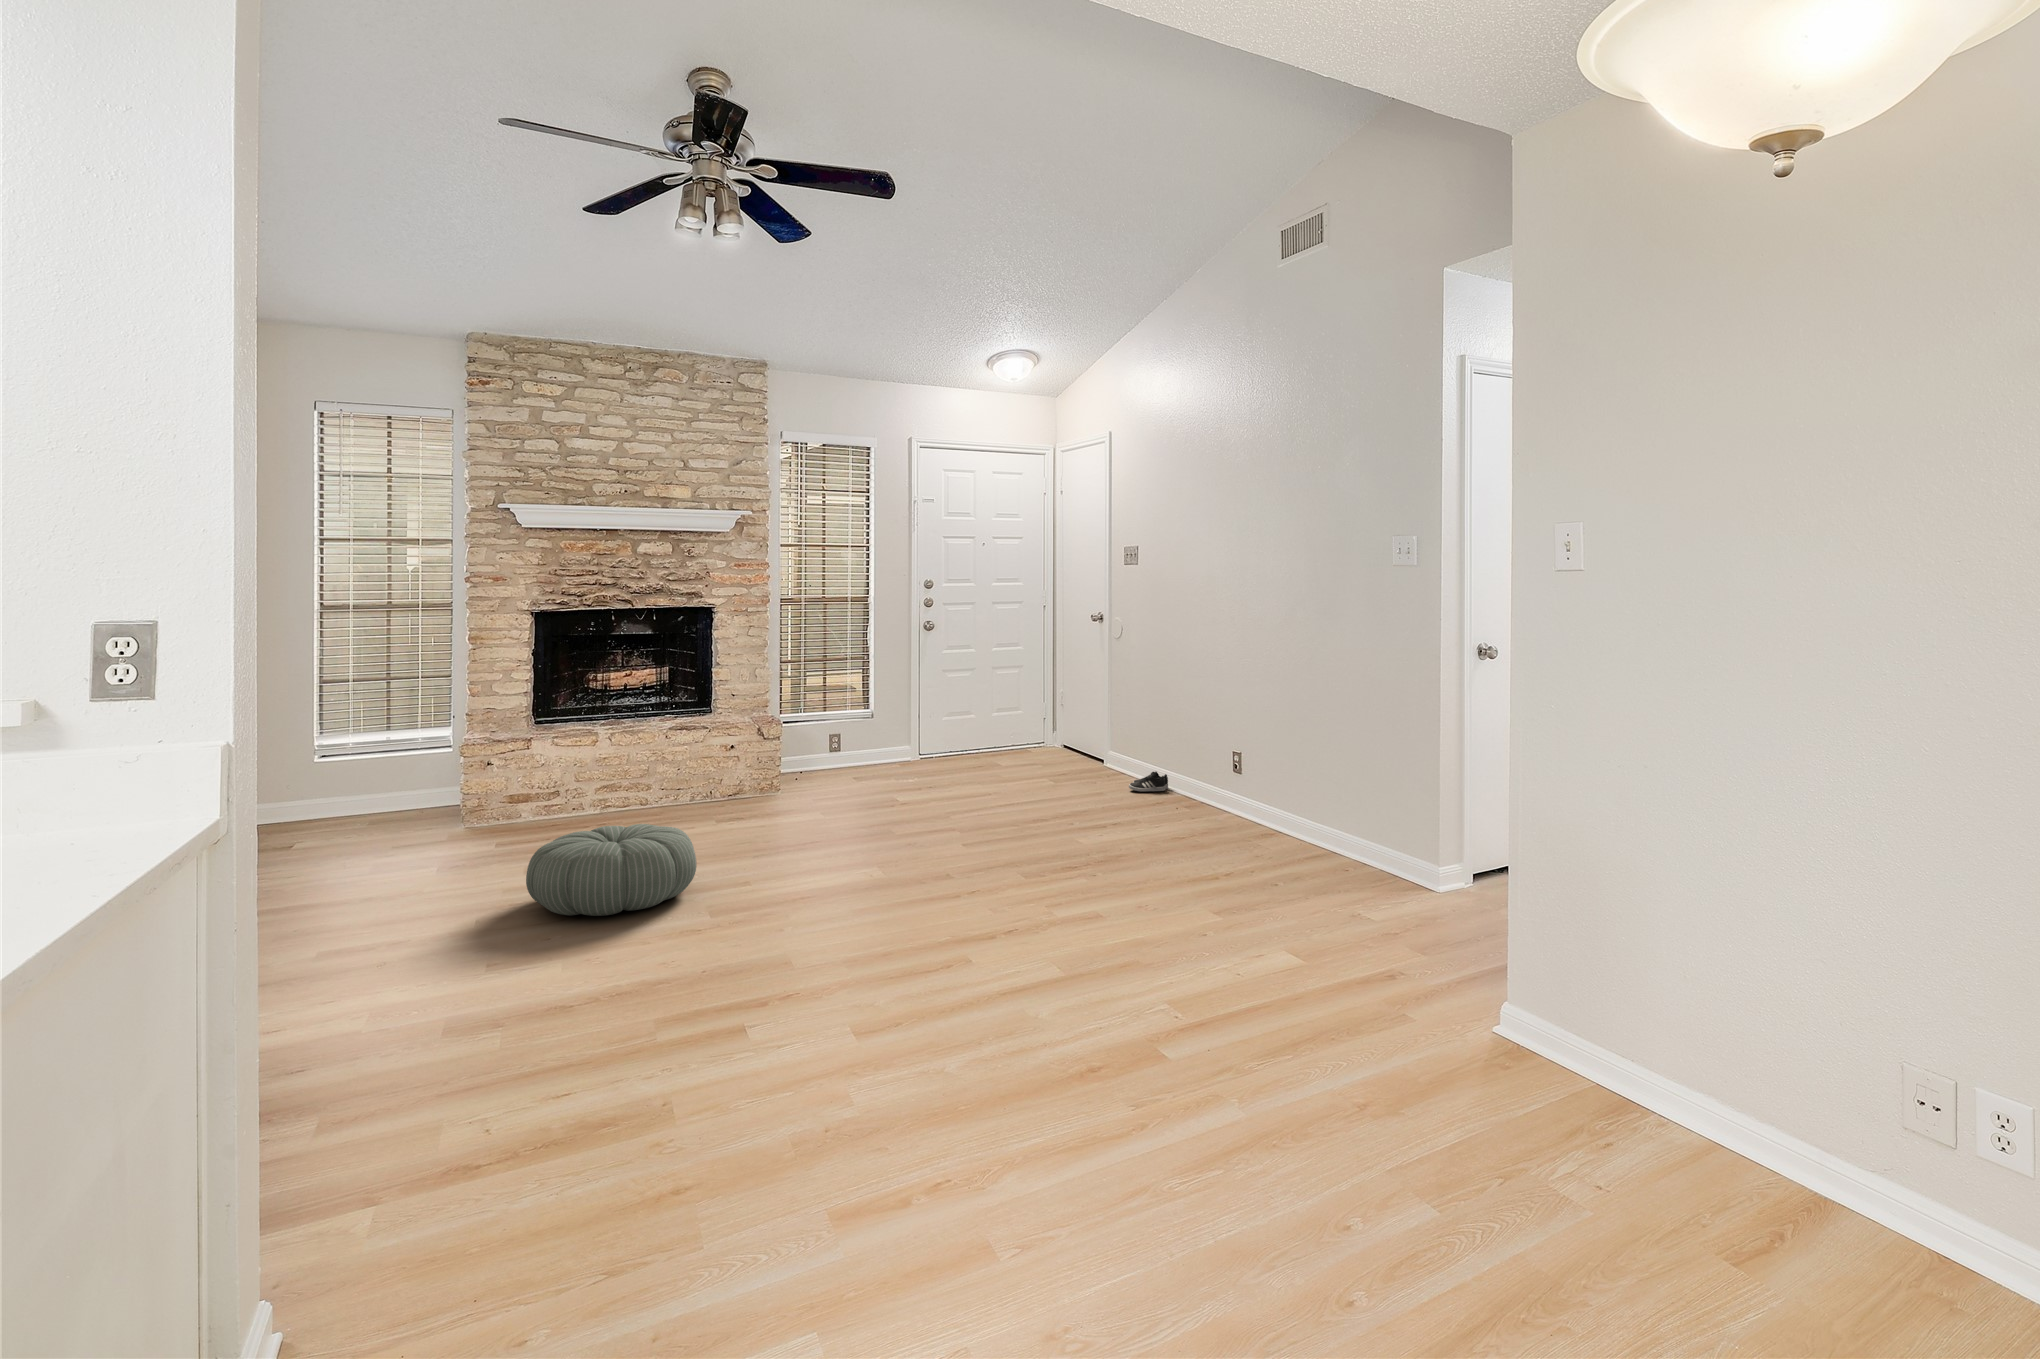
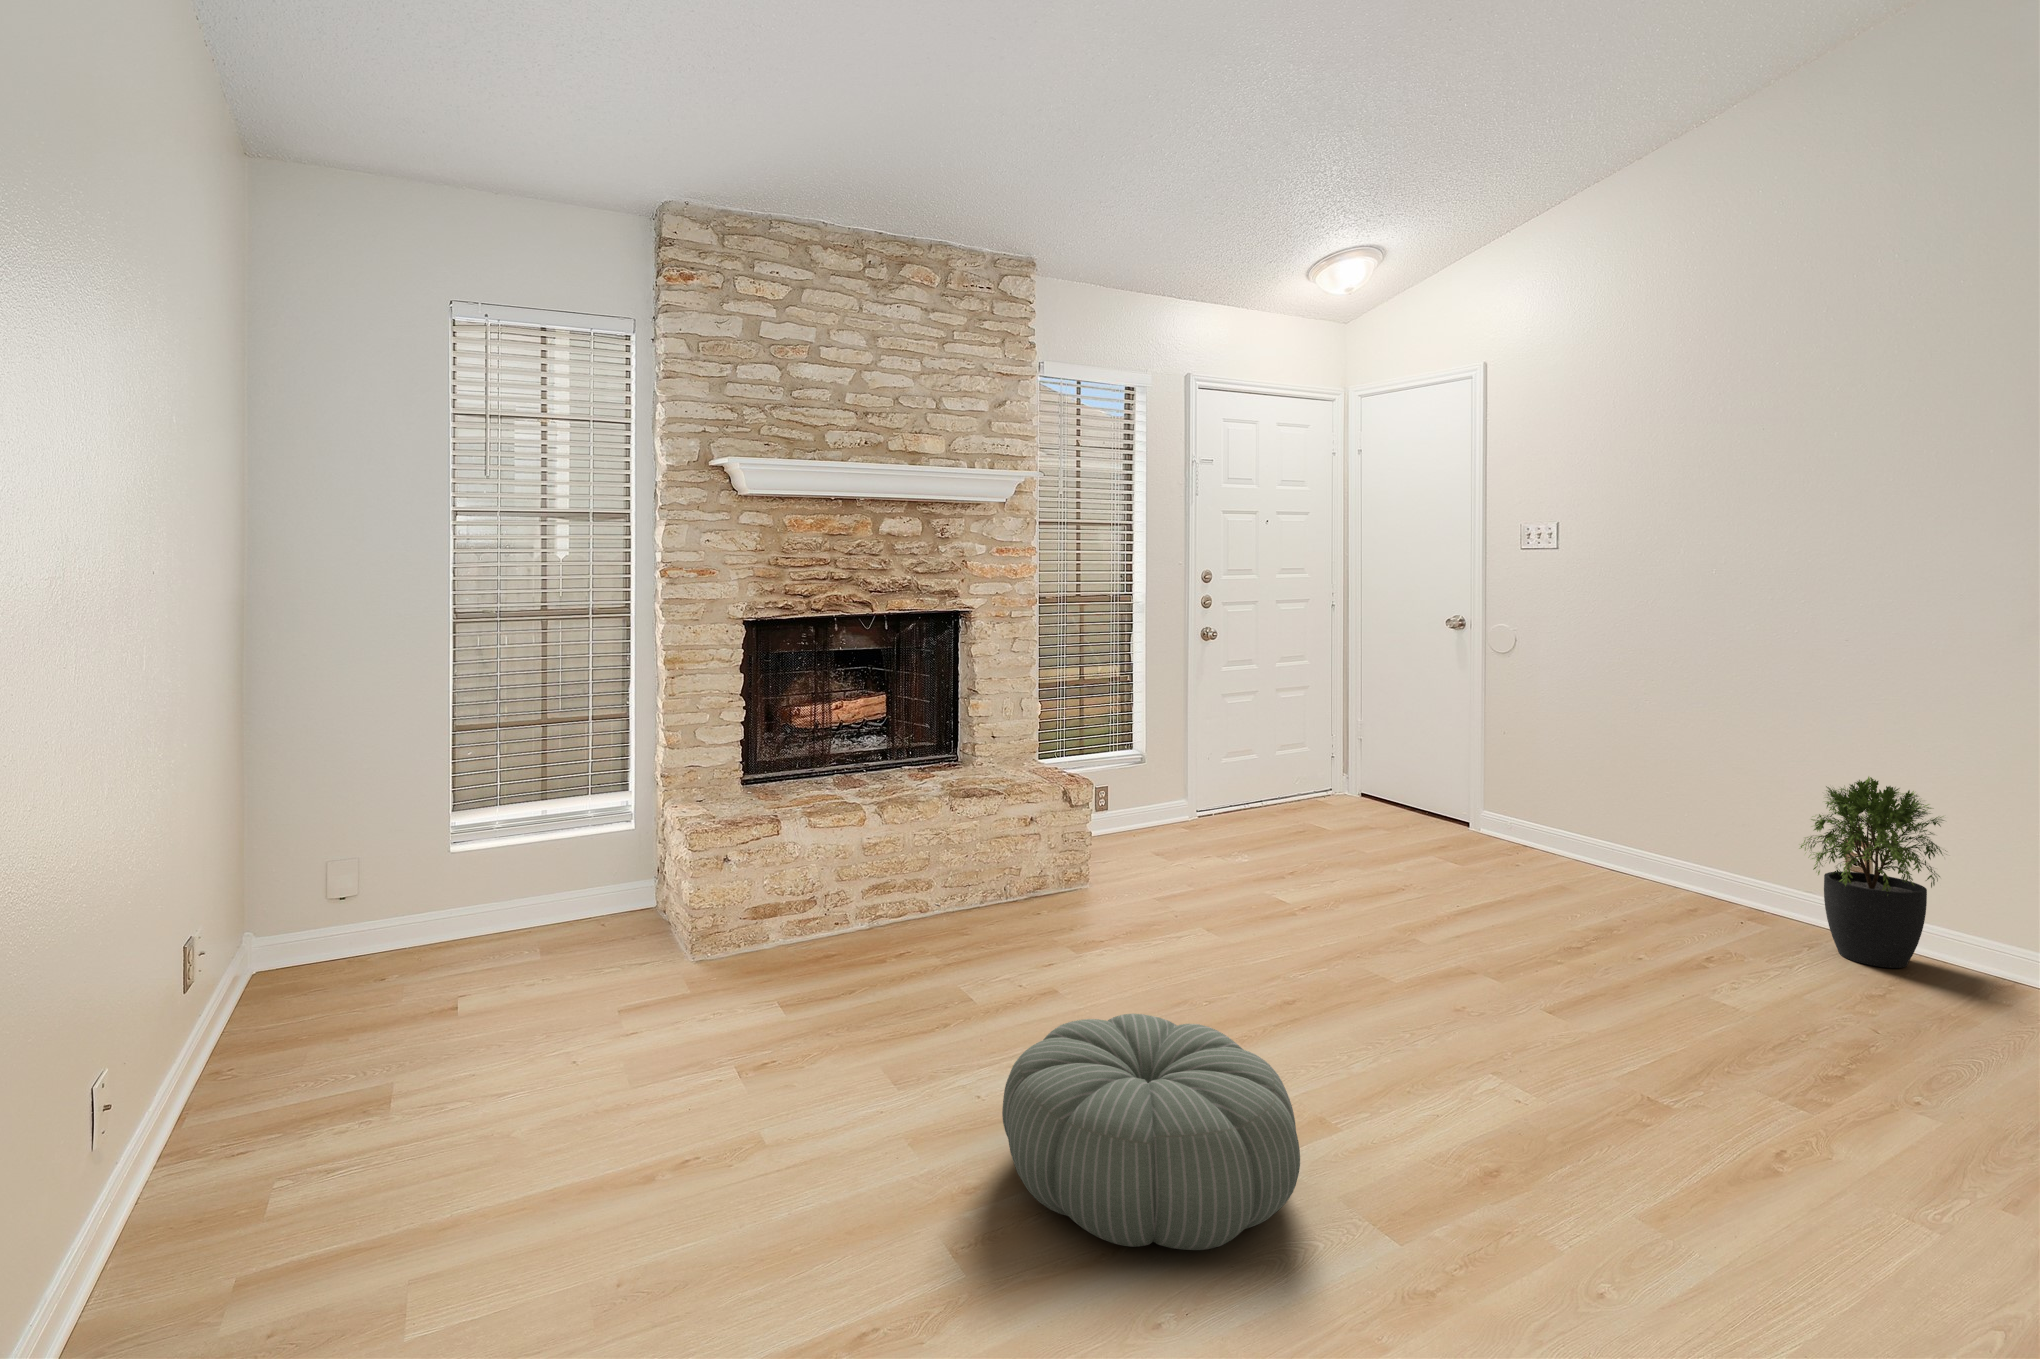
potted plant: none [1179,708,1255,825] -> present [1799,777,1944,968]
shoe: present [1129,772,1168,792] -> none [1594,855,1665,888]

